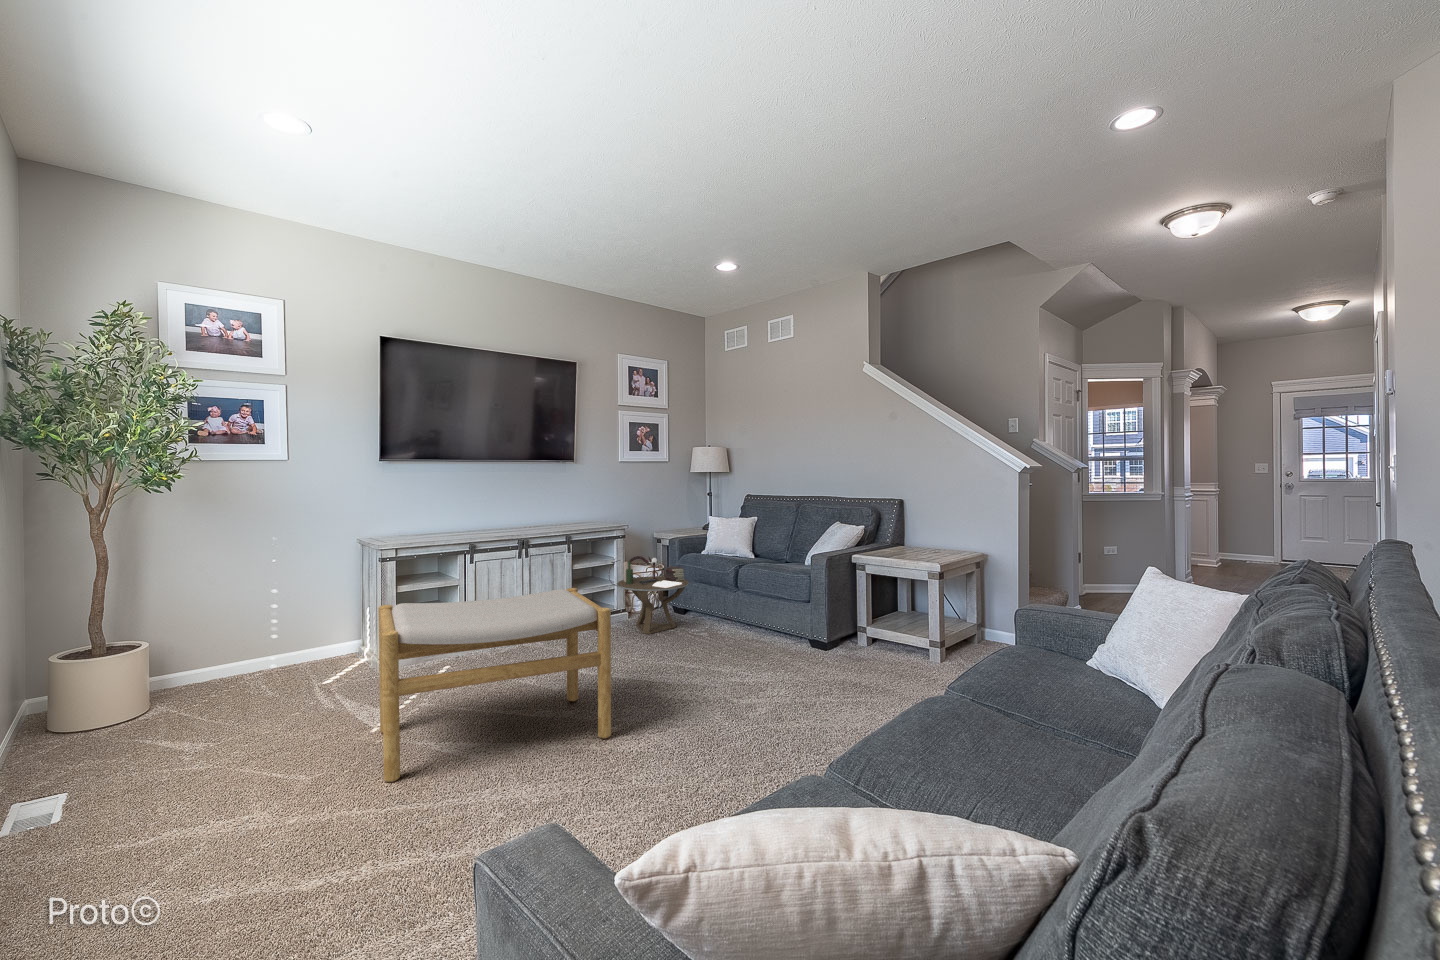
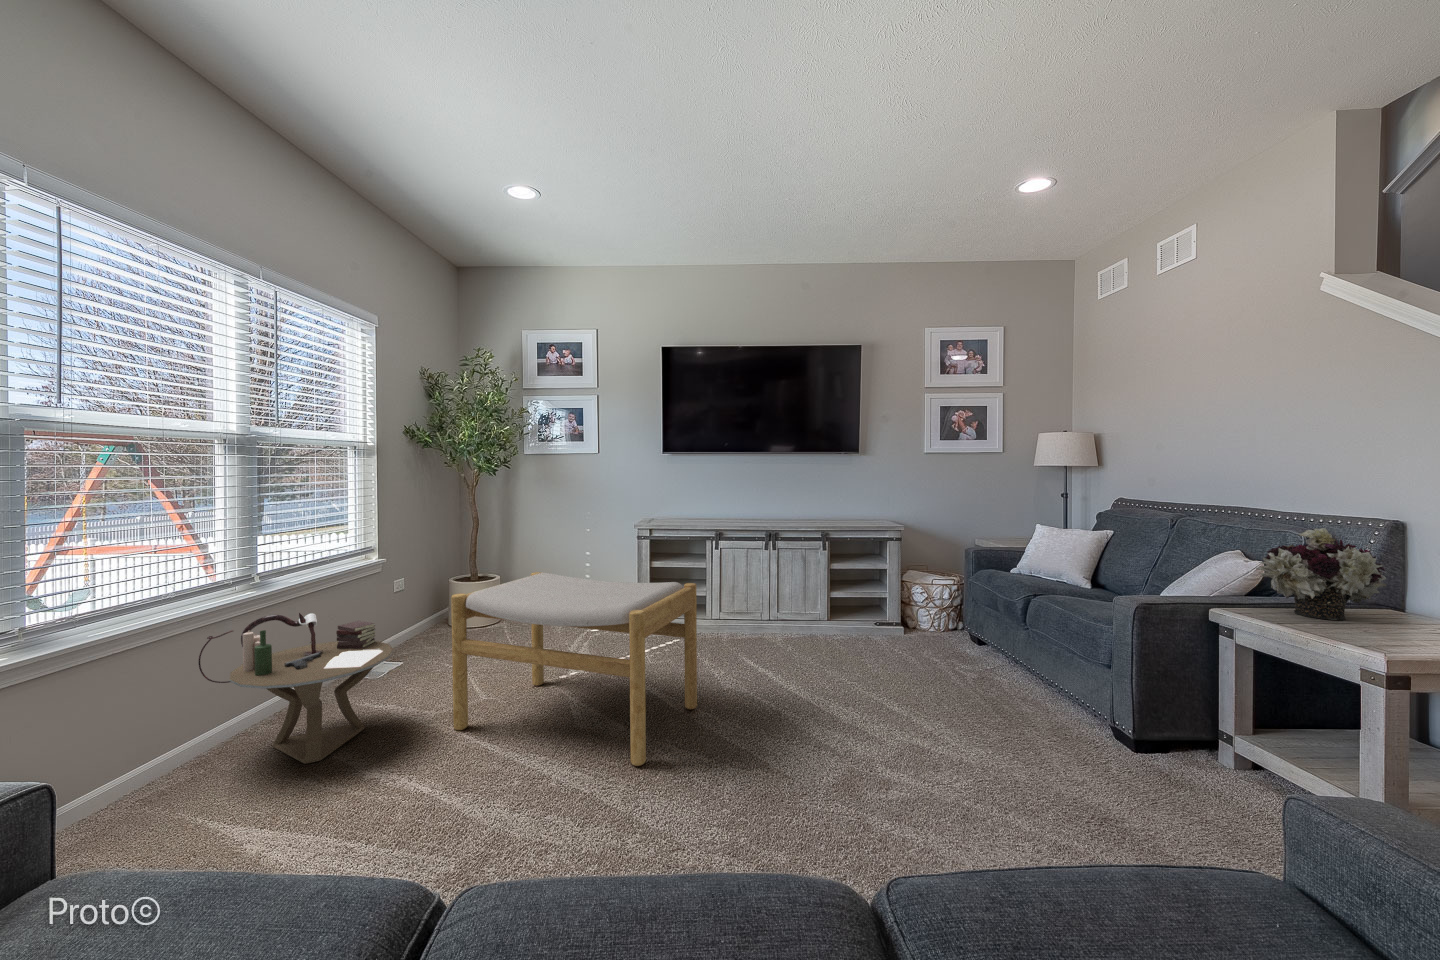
flower arrangement: none [870,509,912,554] -> present [1256,528,1386,620]
side table: present [609,556,689,634] -> present [199,613,394,764]

